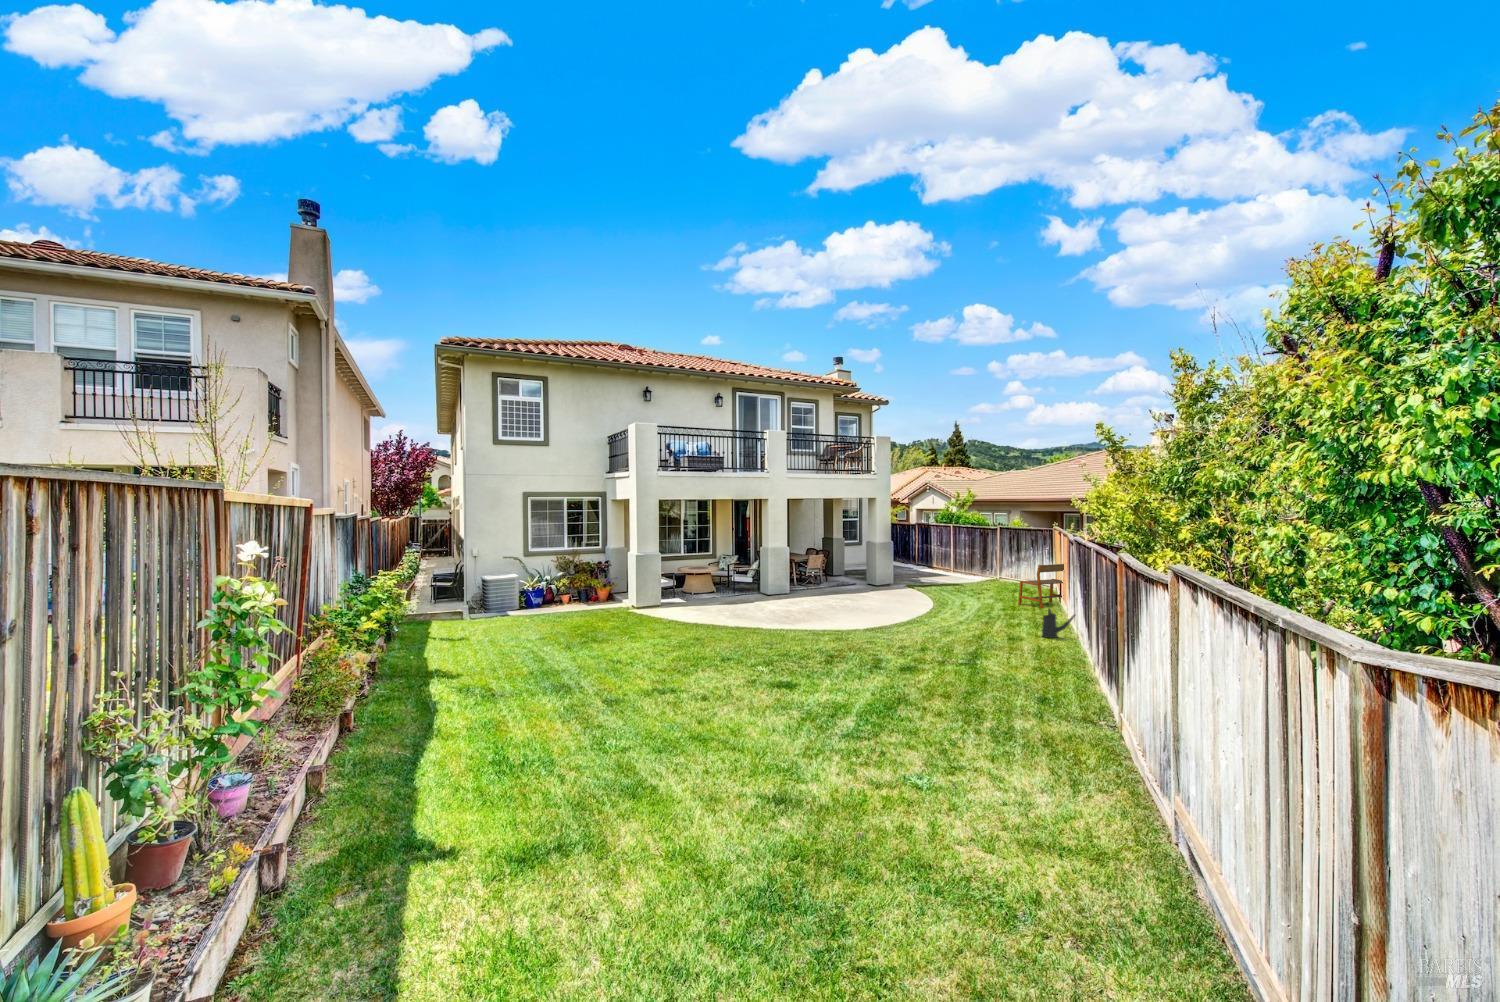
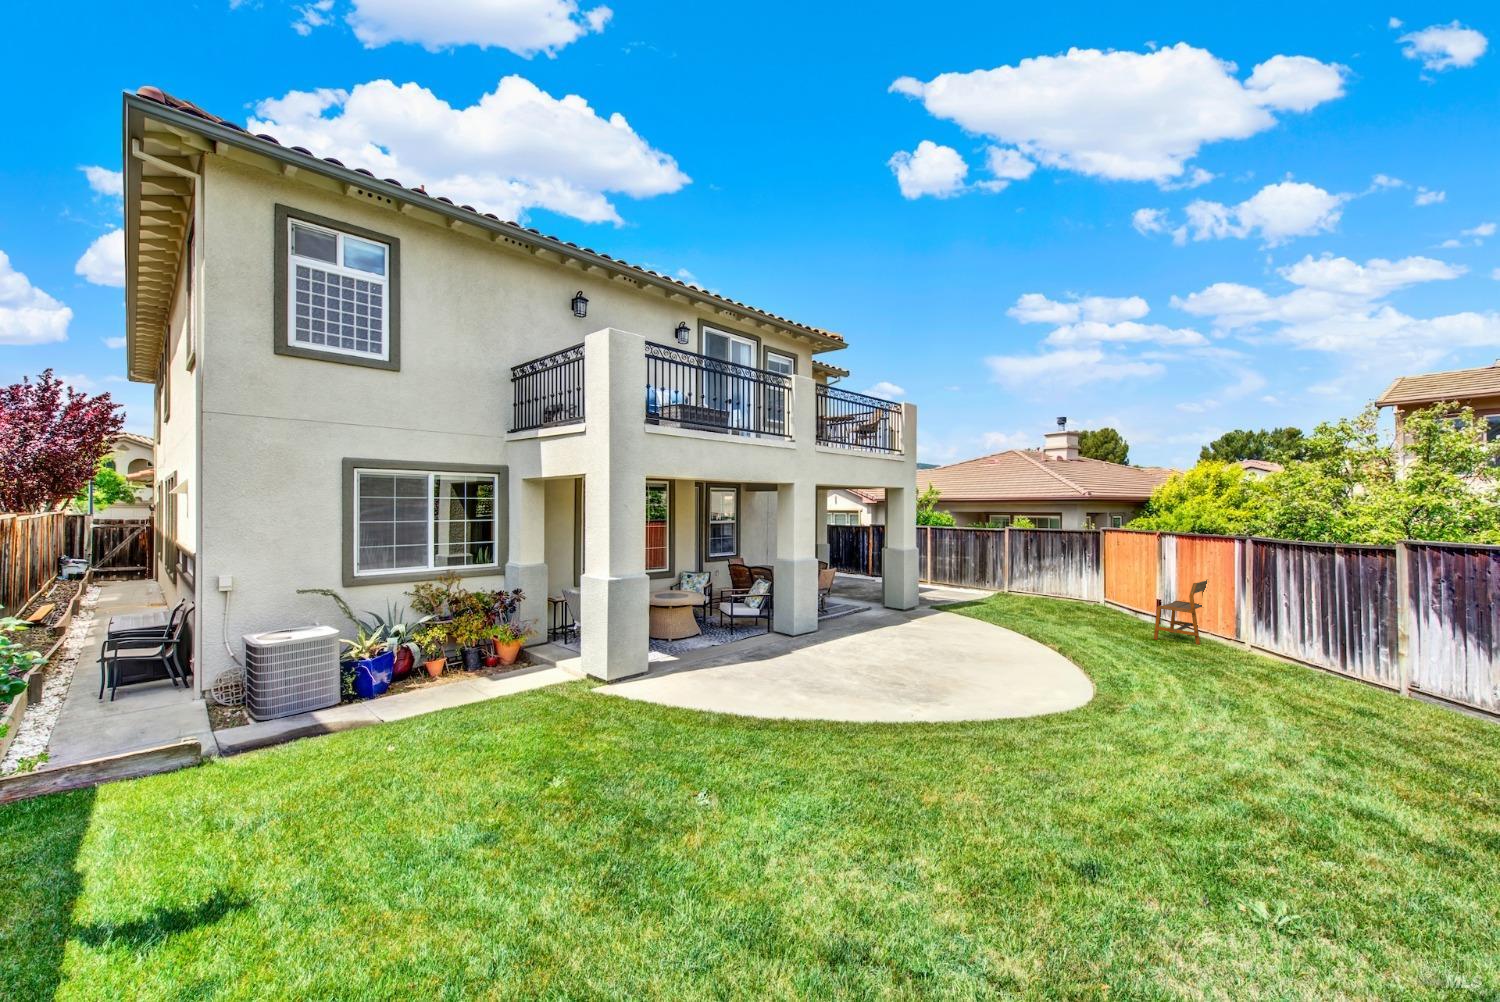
watering can: present [1042,608,1076,638] -> none [1408,663,1473,717]

